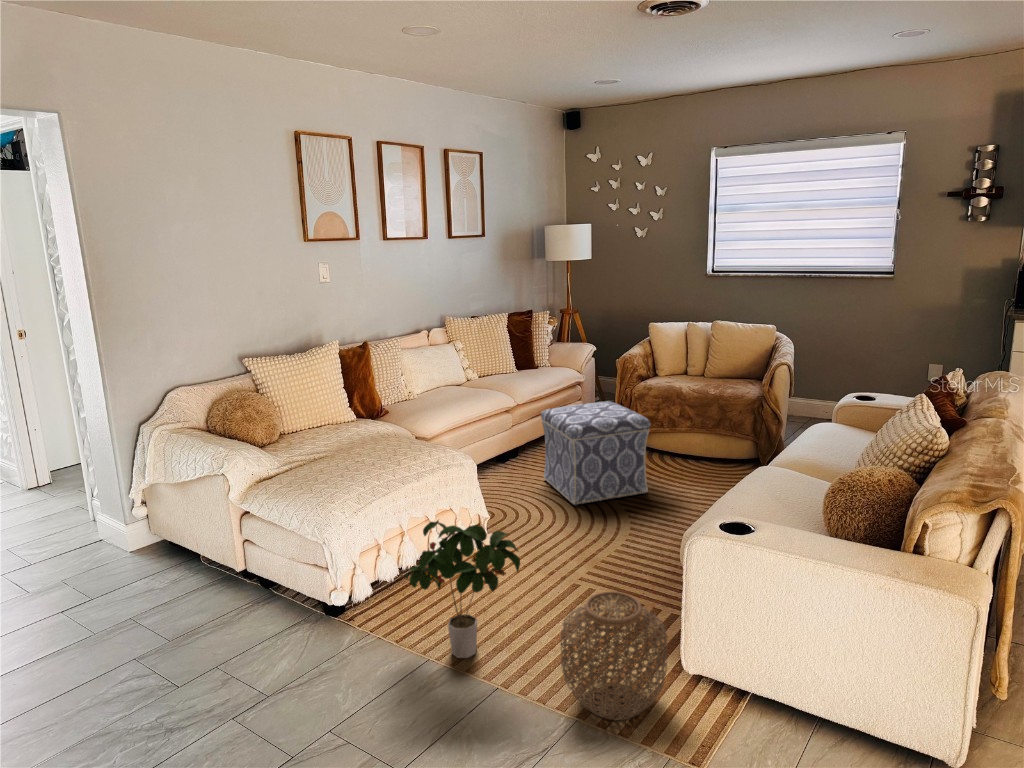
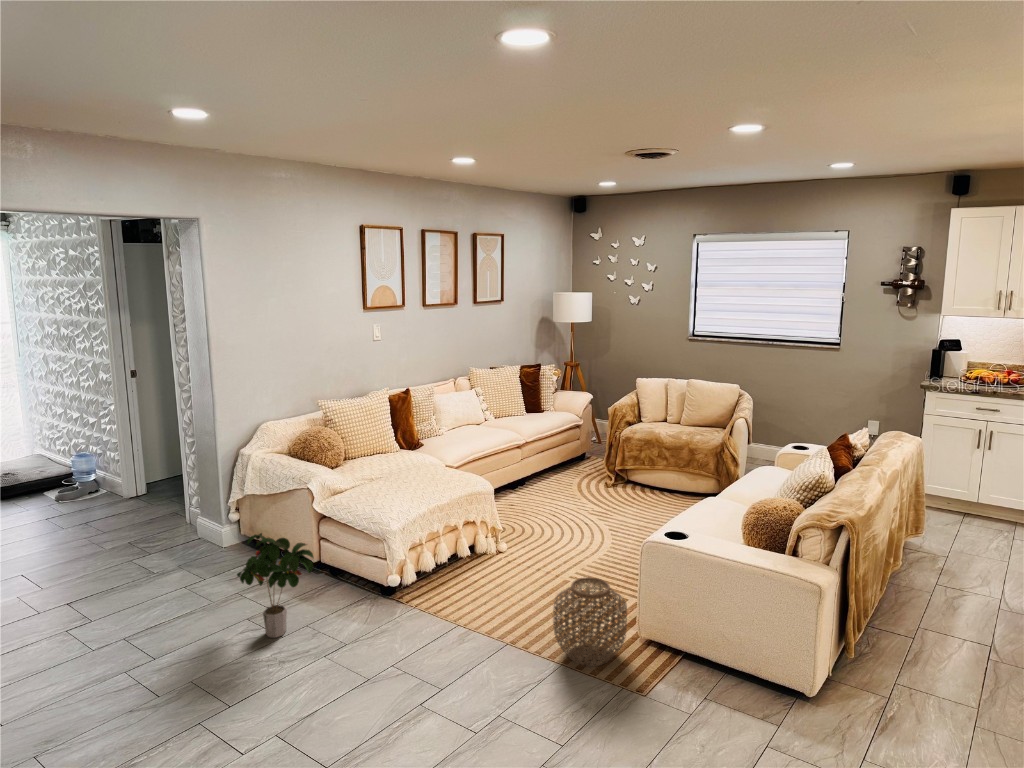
ottoman: present [541,401,651,505] -> none [545,443,632,525]
potted plant: present [405,520,520,658] -> present [237,533,314,637]

